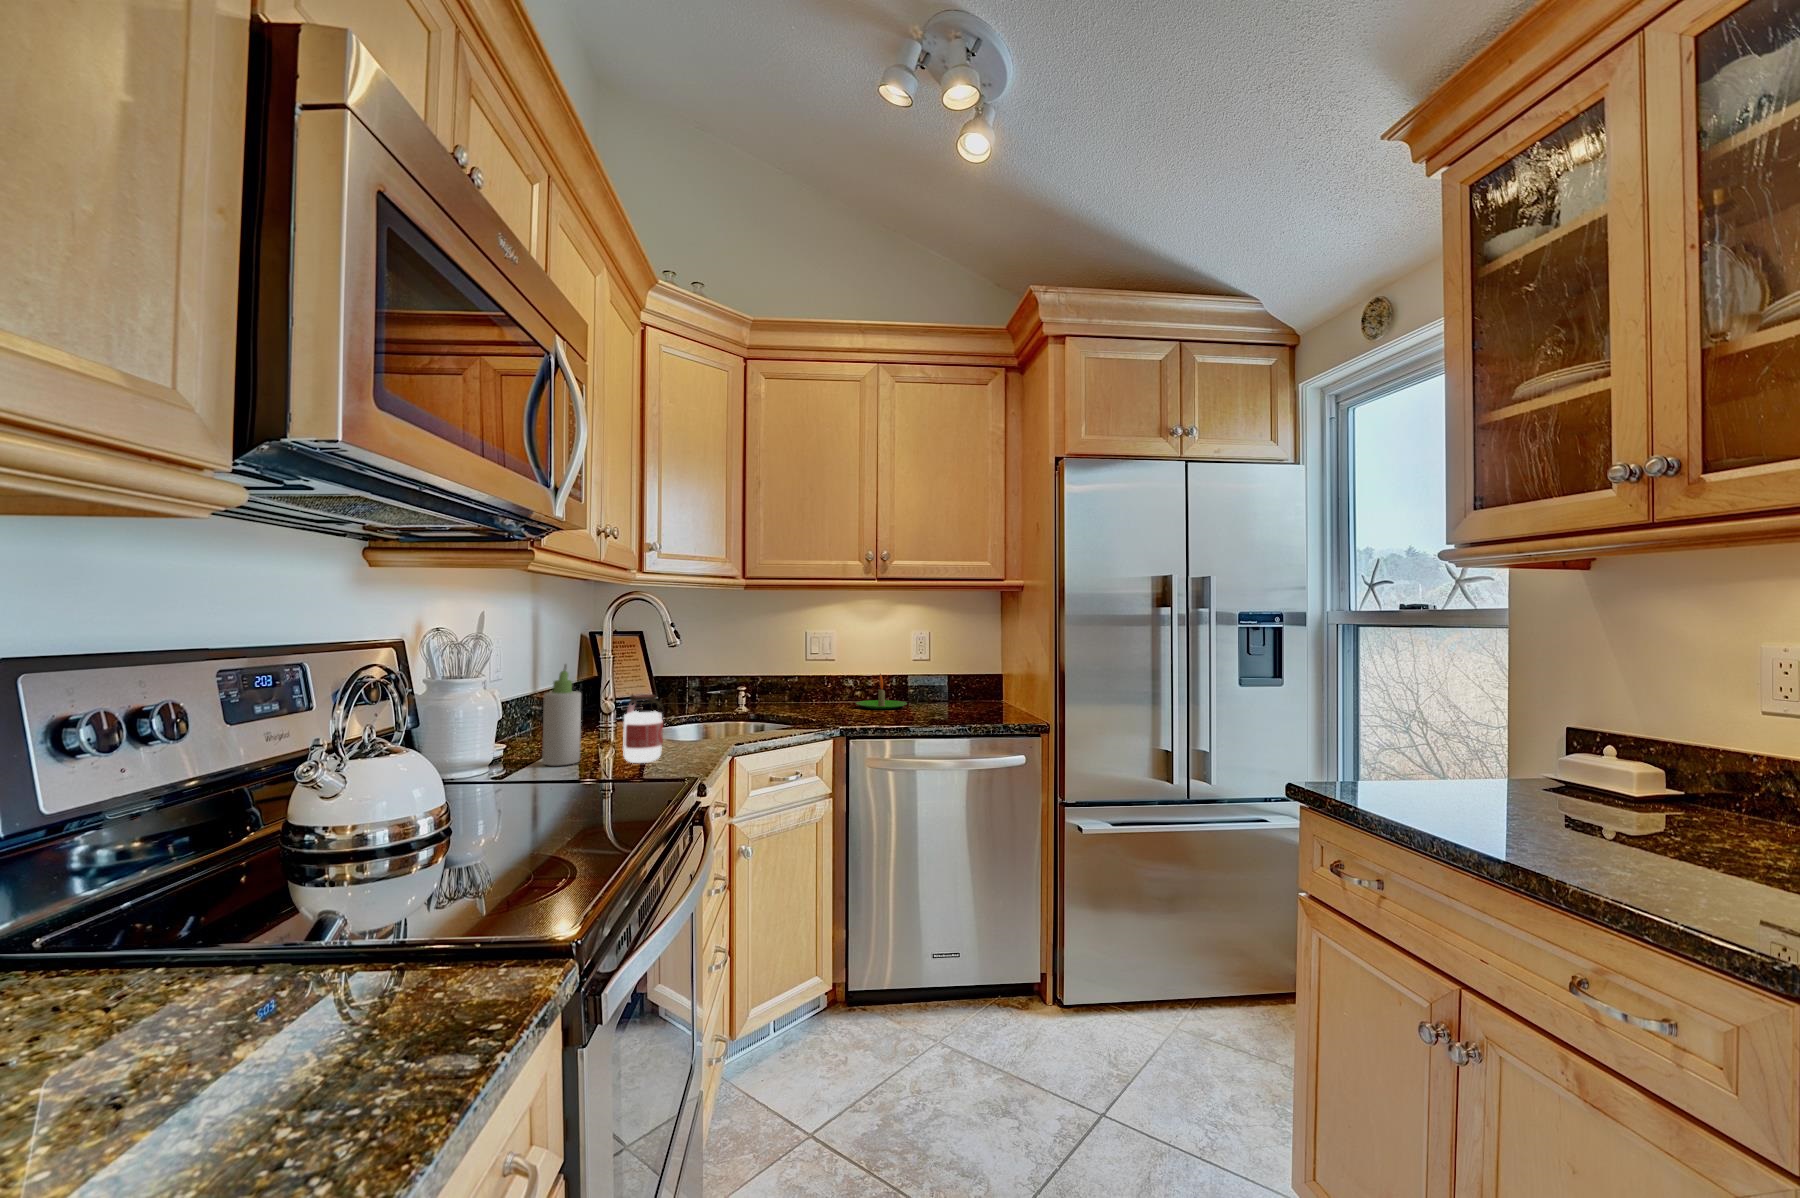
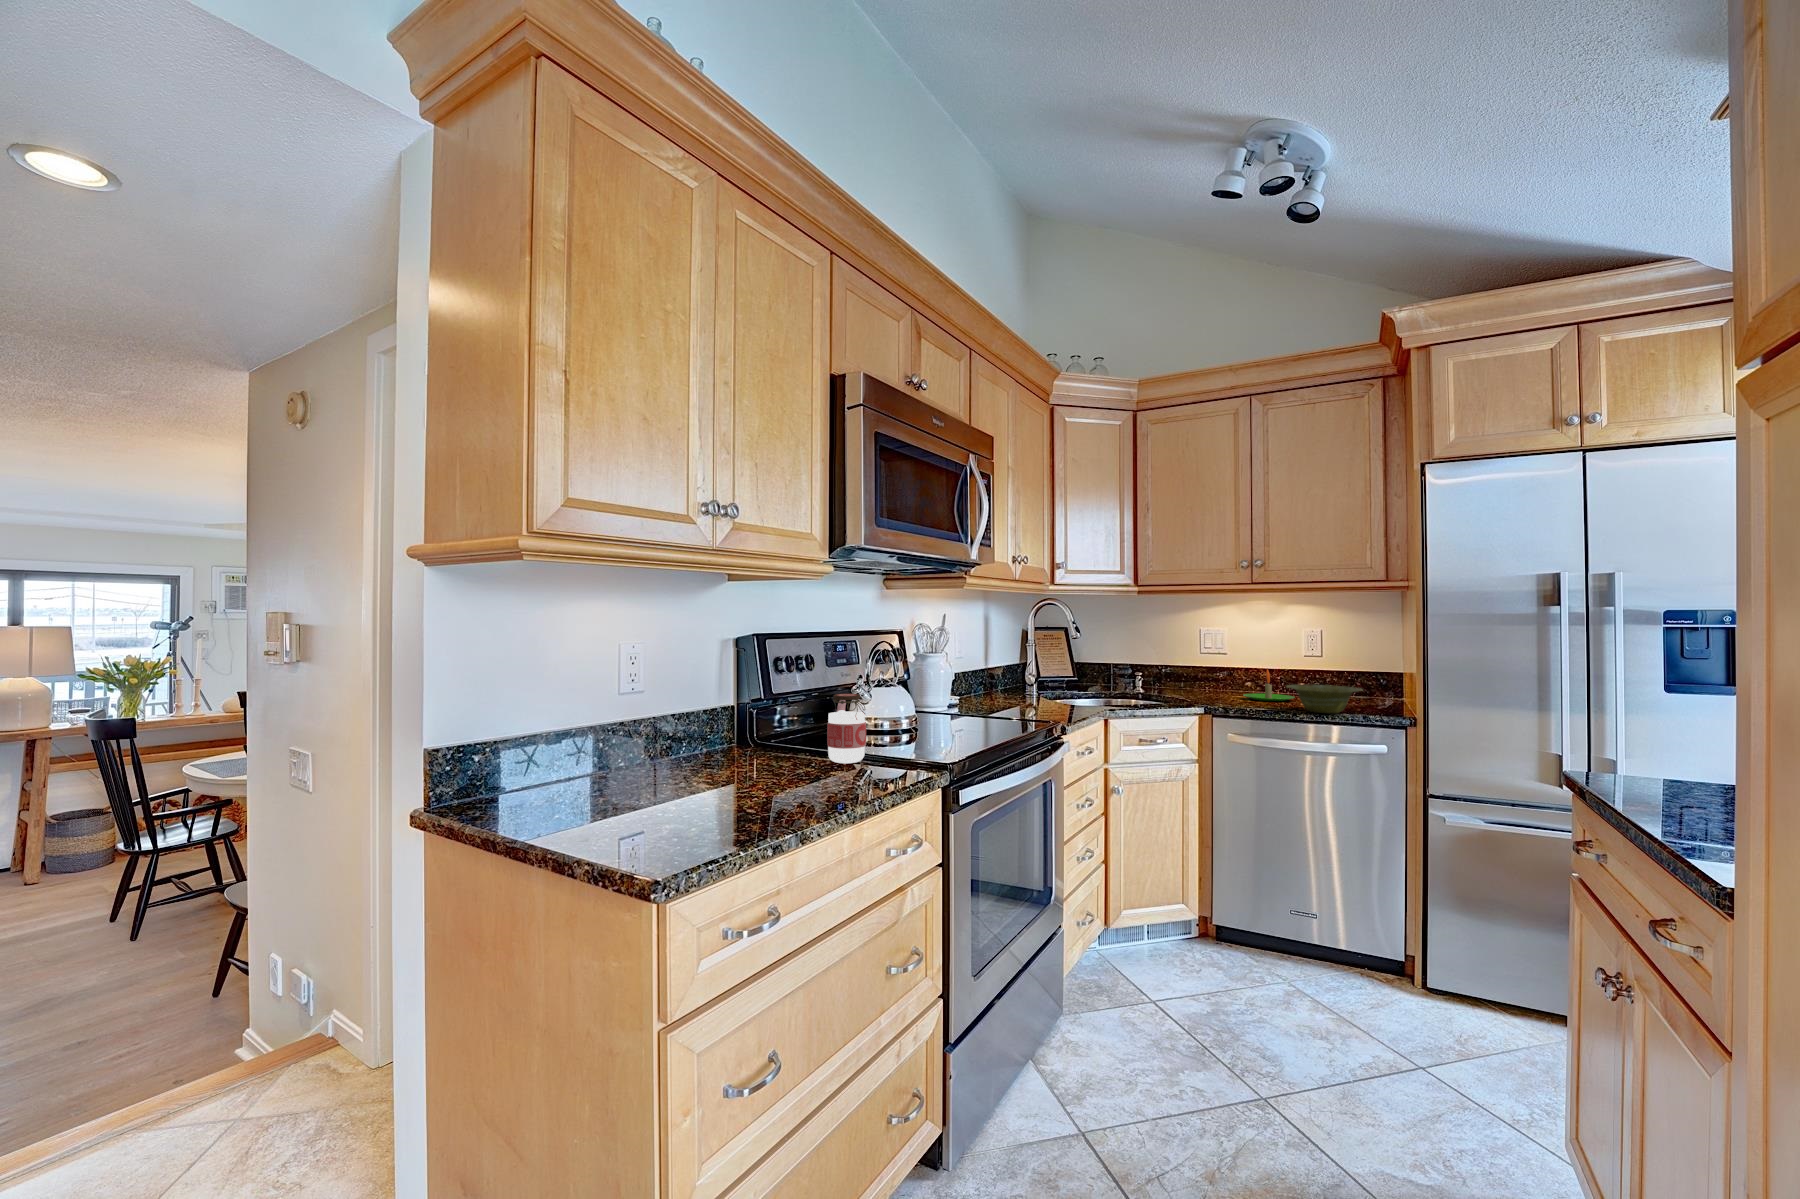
bottle: present [542,664,581,766] -> none [975,648,996,710]
dish: none [924,690,998,722] -> present [1287,685,1362,714]
jar: present [623,694,663,763] -> present [827,694,866,763]

